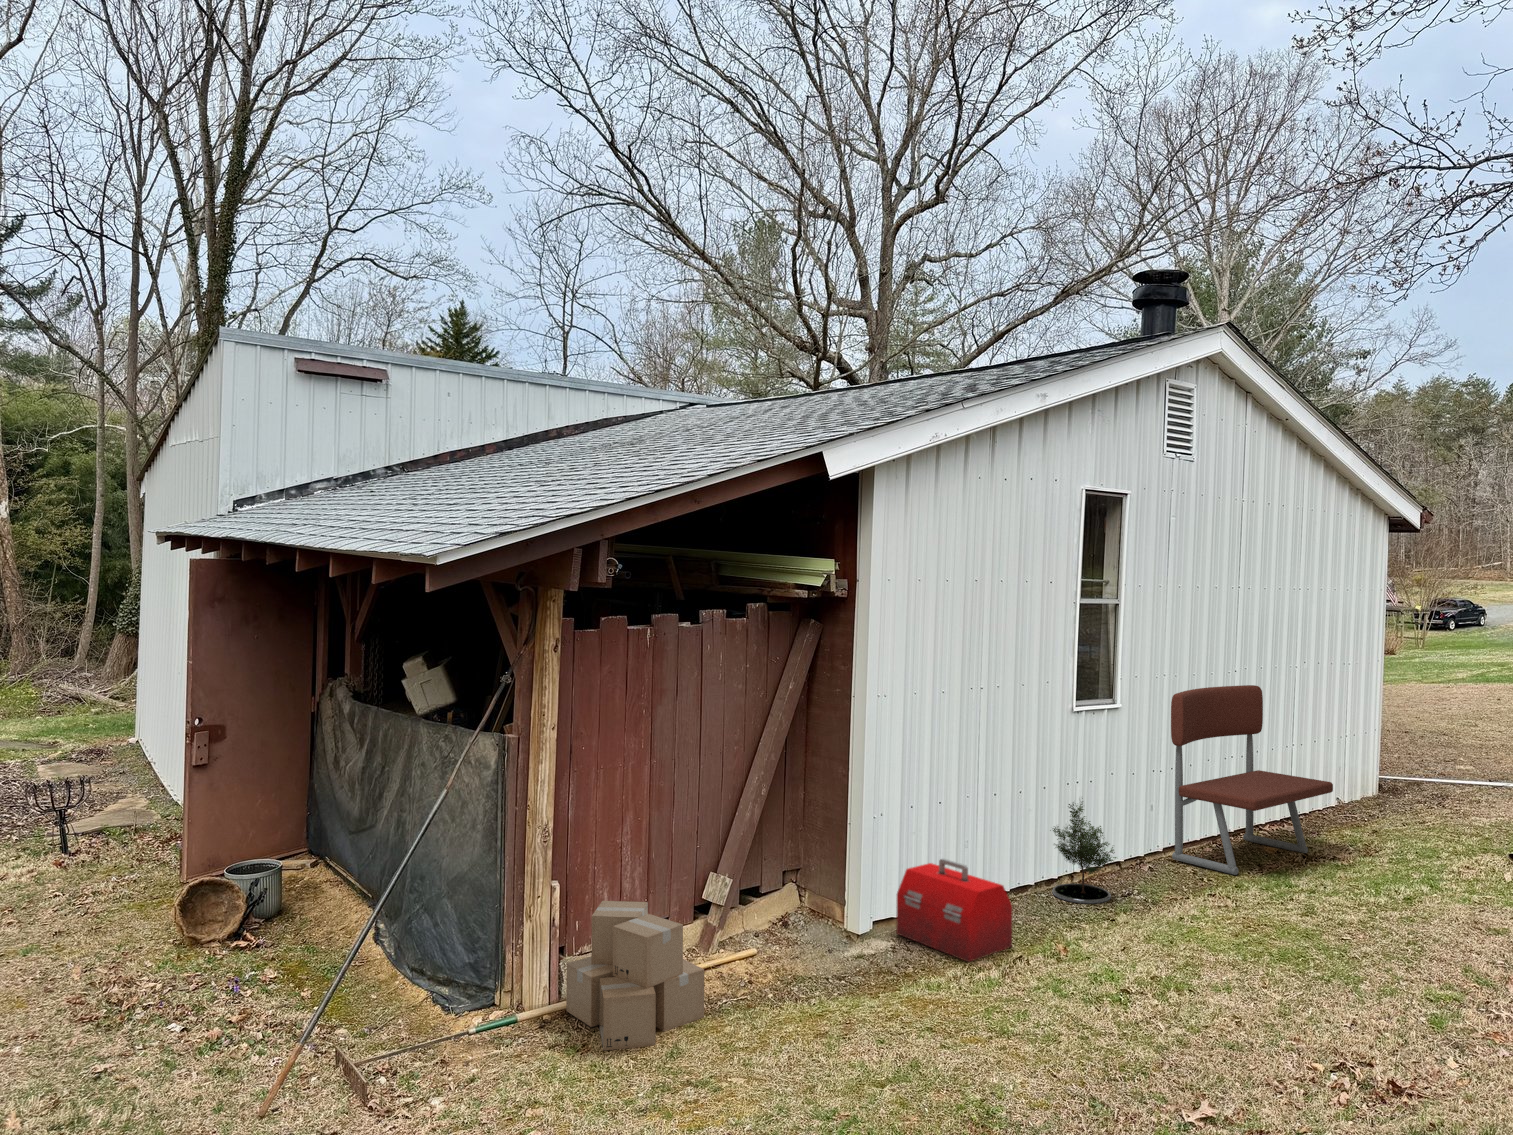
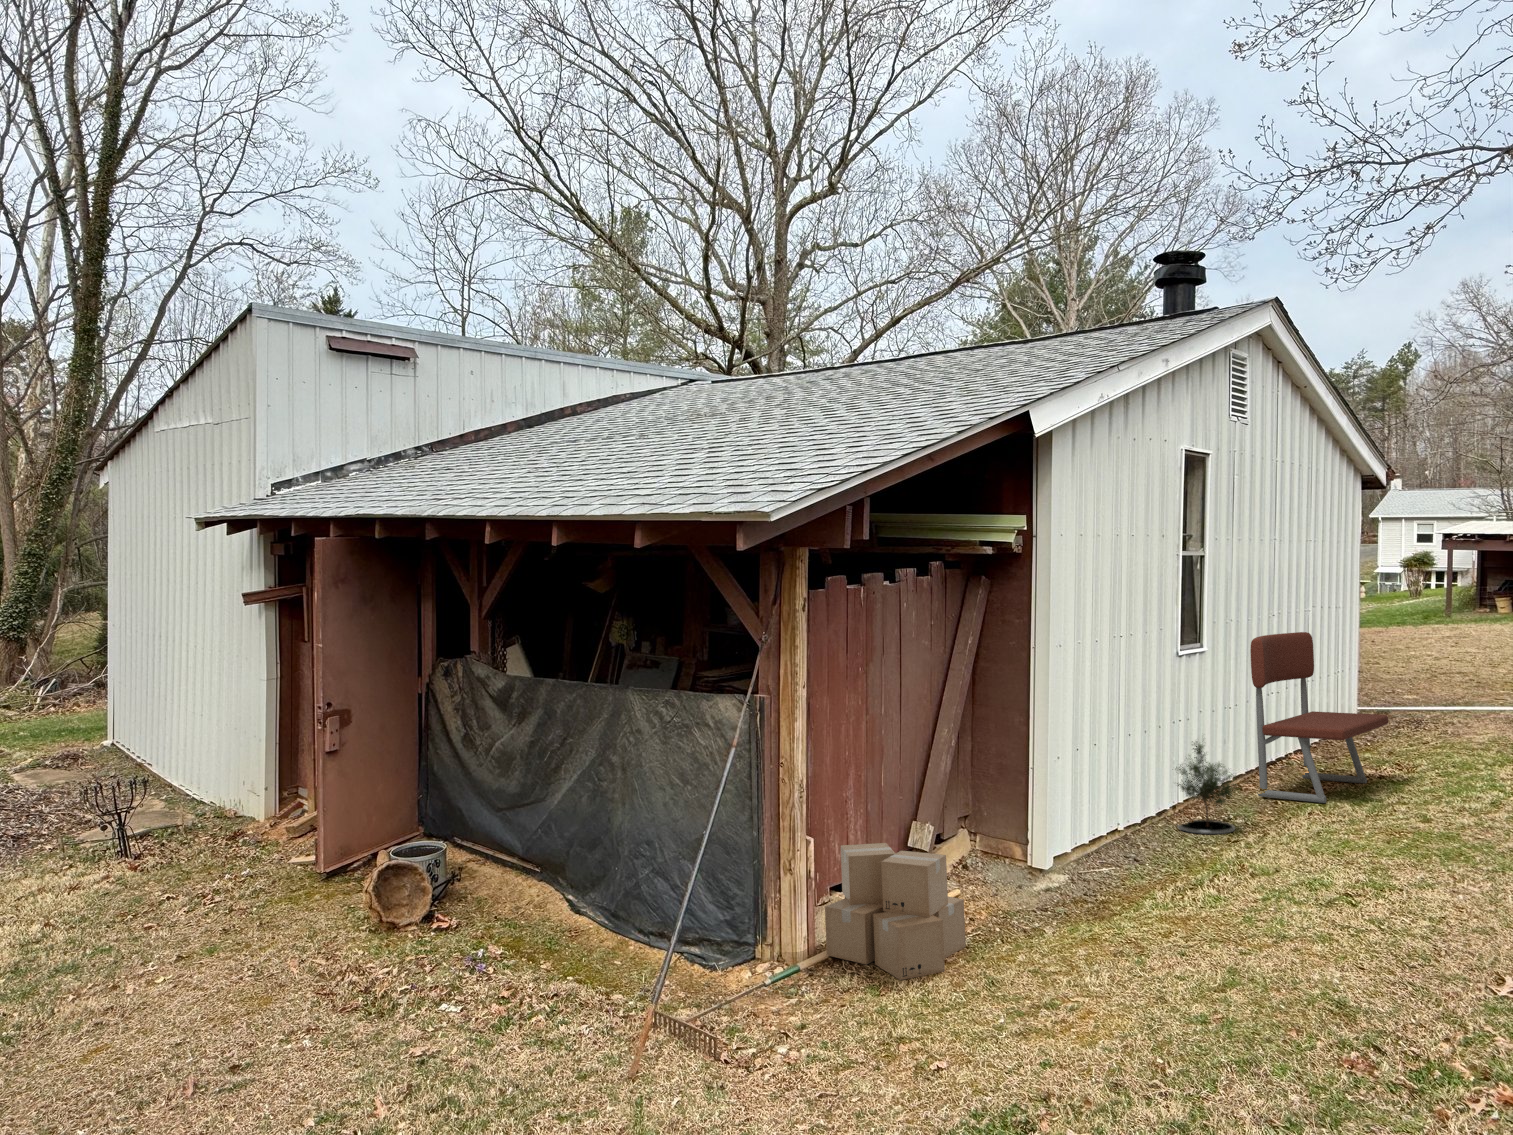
toolbox: present [896,859,1012,962] -> none [1071,793,1188,884]

